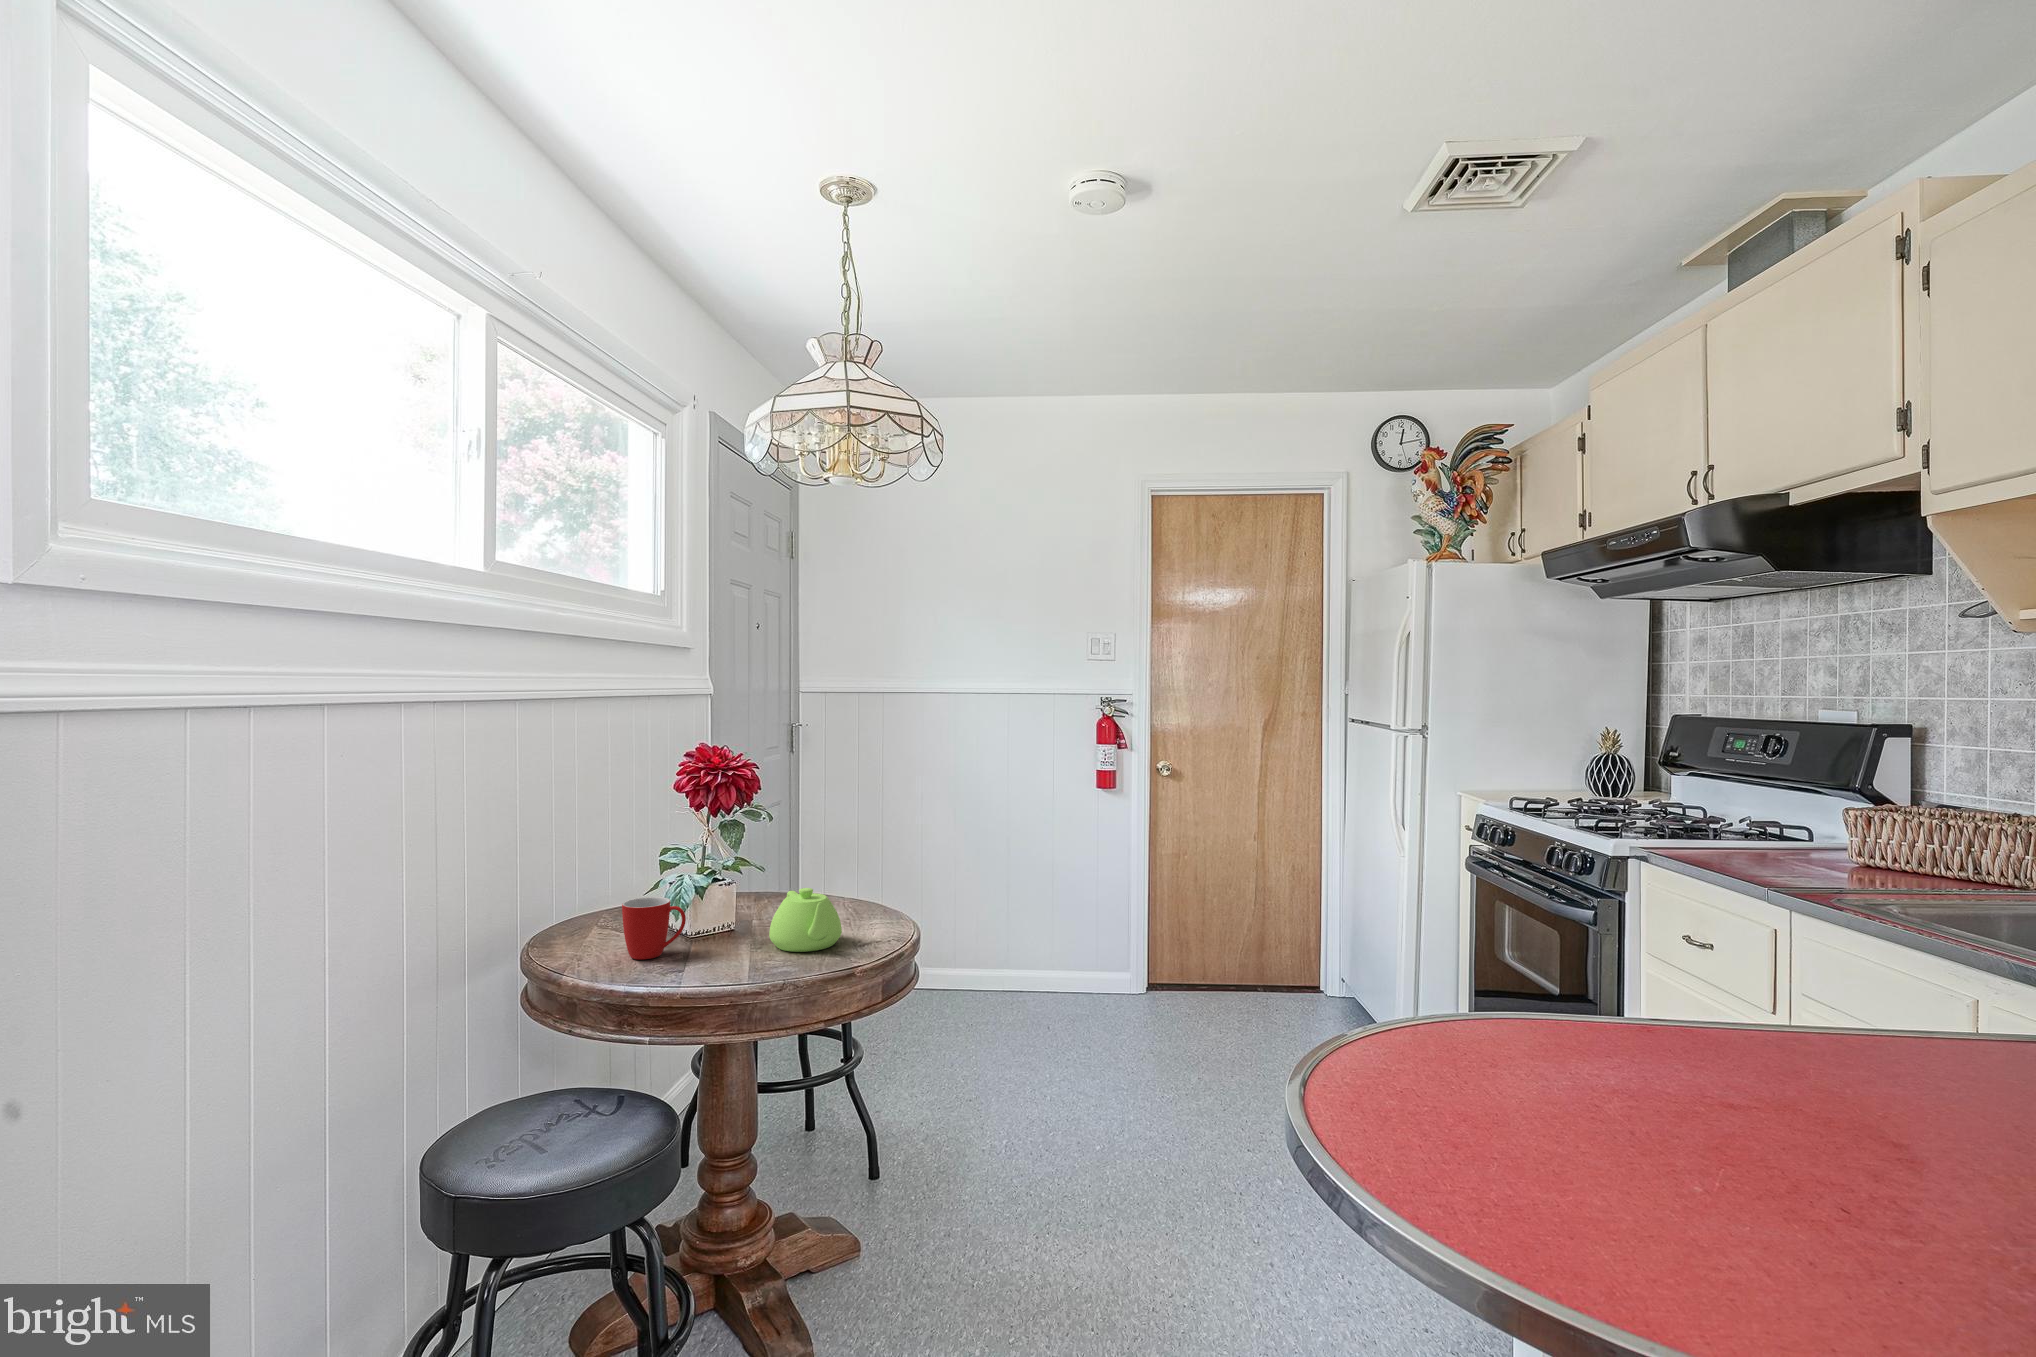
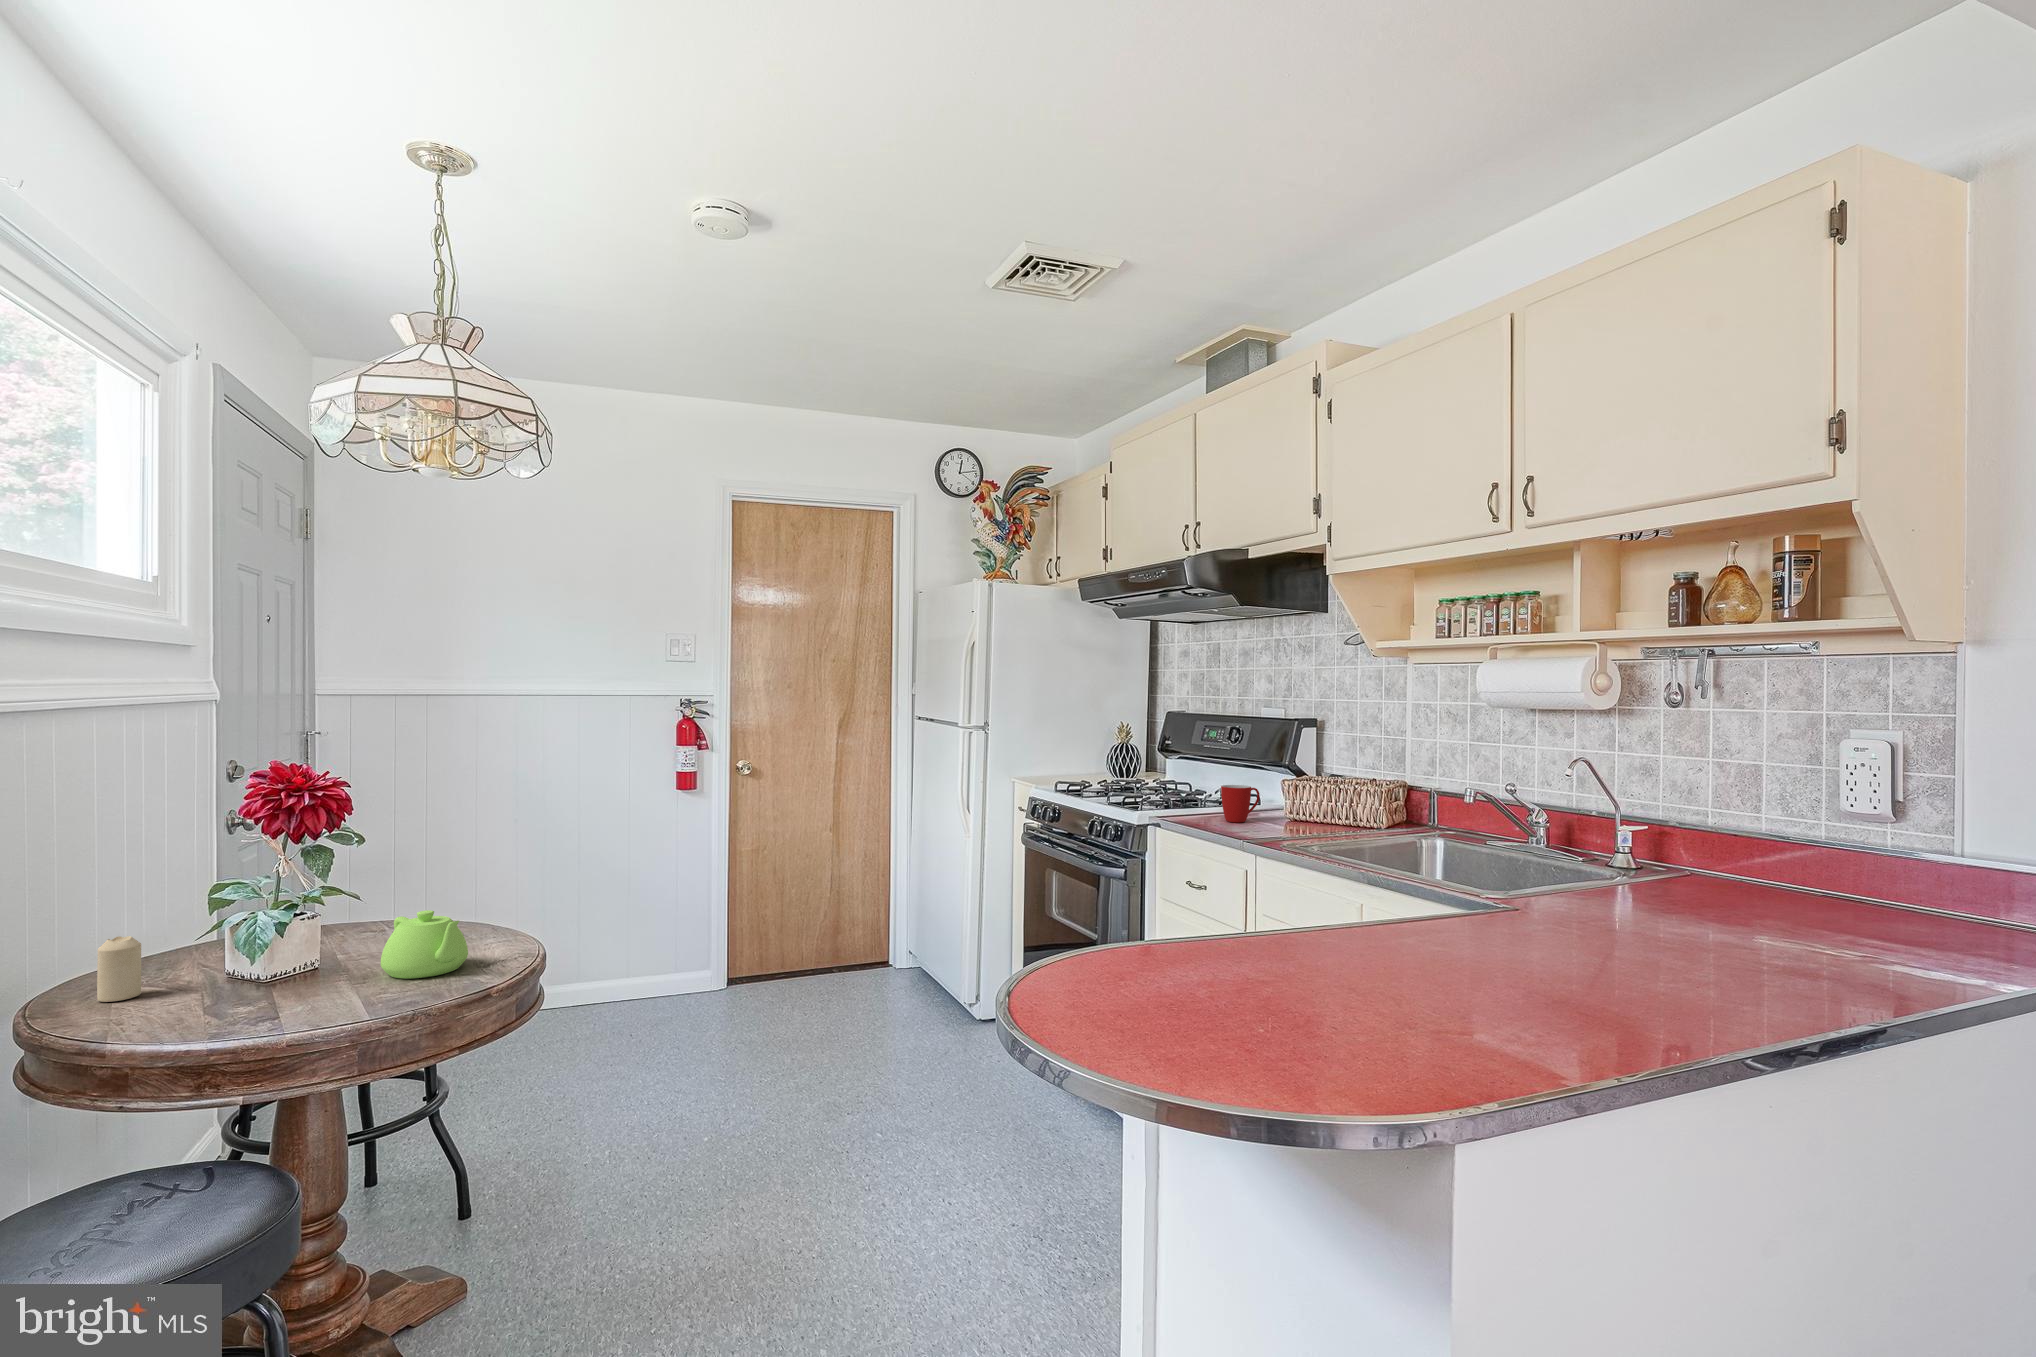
candle: none [574,886,604,940] -> present [97,936,141,1002]
mug: present [622,897,686,959] -> present [1221,785,1260,822]

